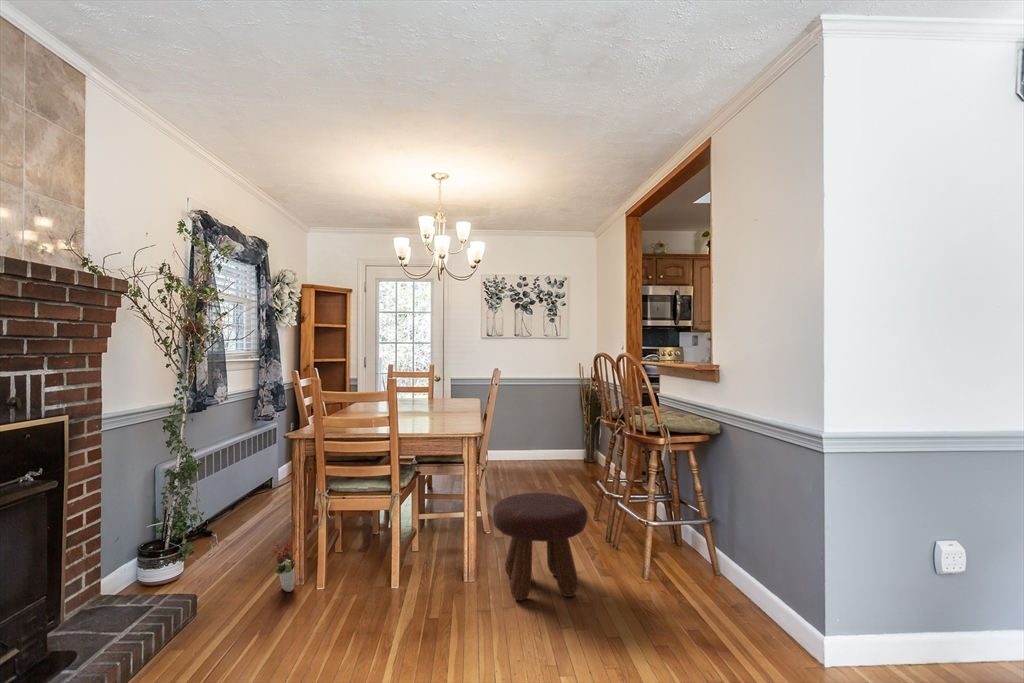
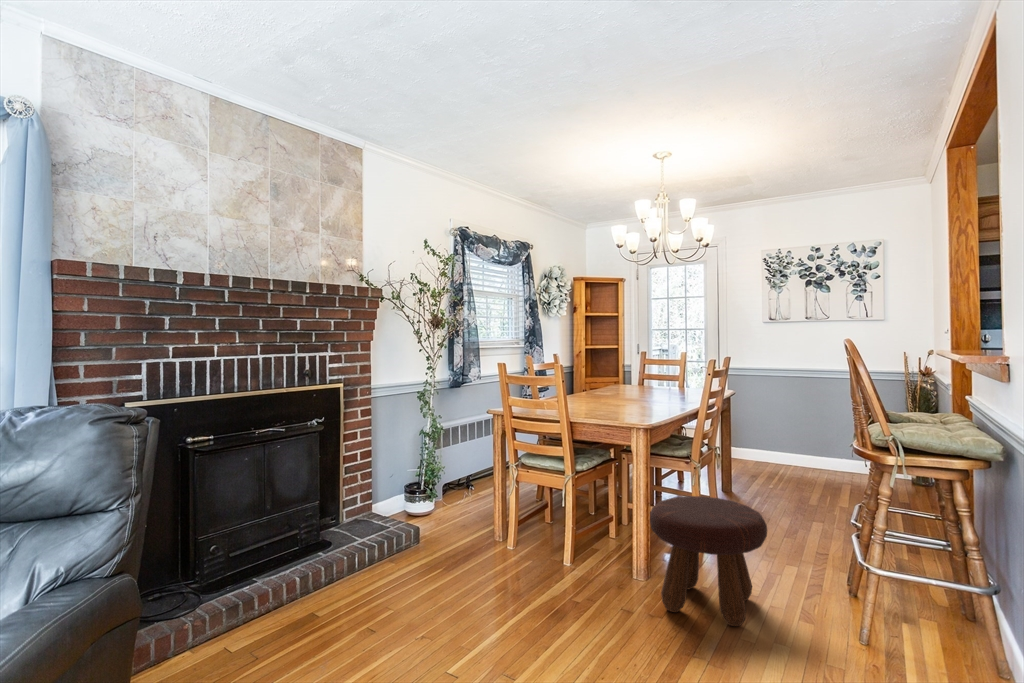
decorative plant: present [271,539,298,592] -> none [473,498,494,544]

